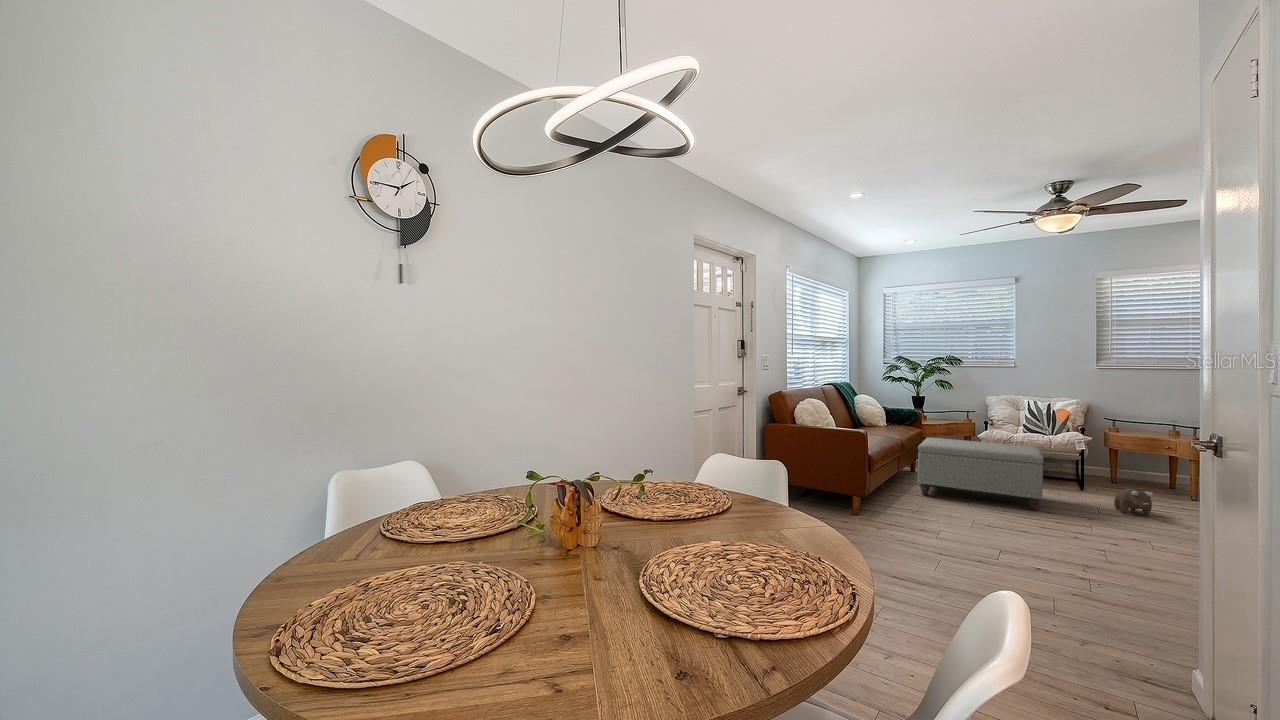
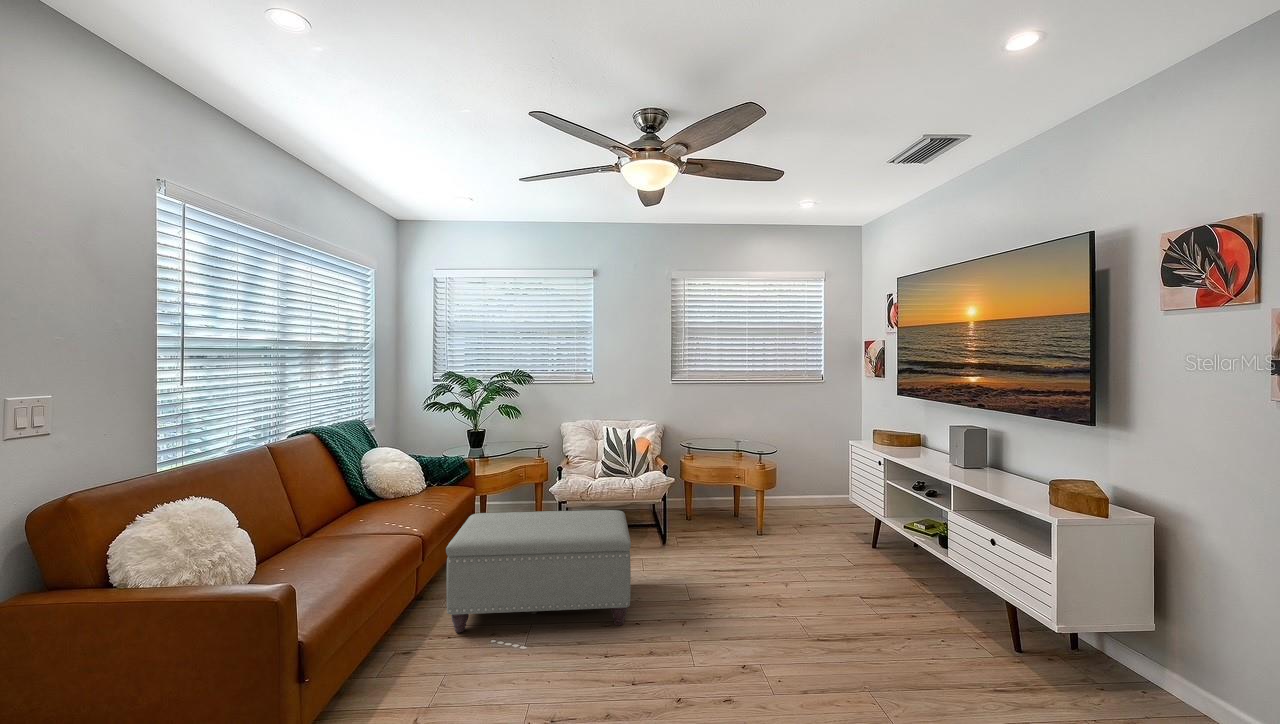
plush toy: present [1114,488,1153,515] -> none [707,554,750,594]

